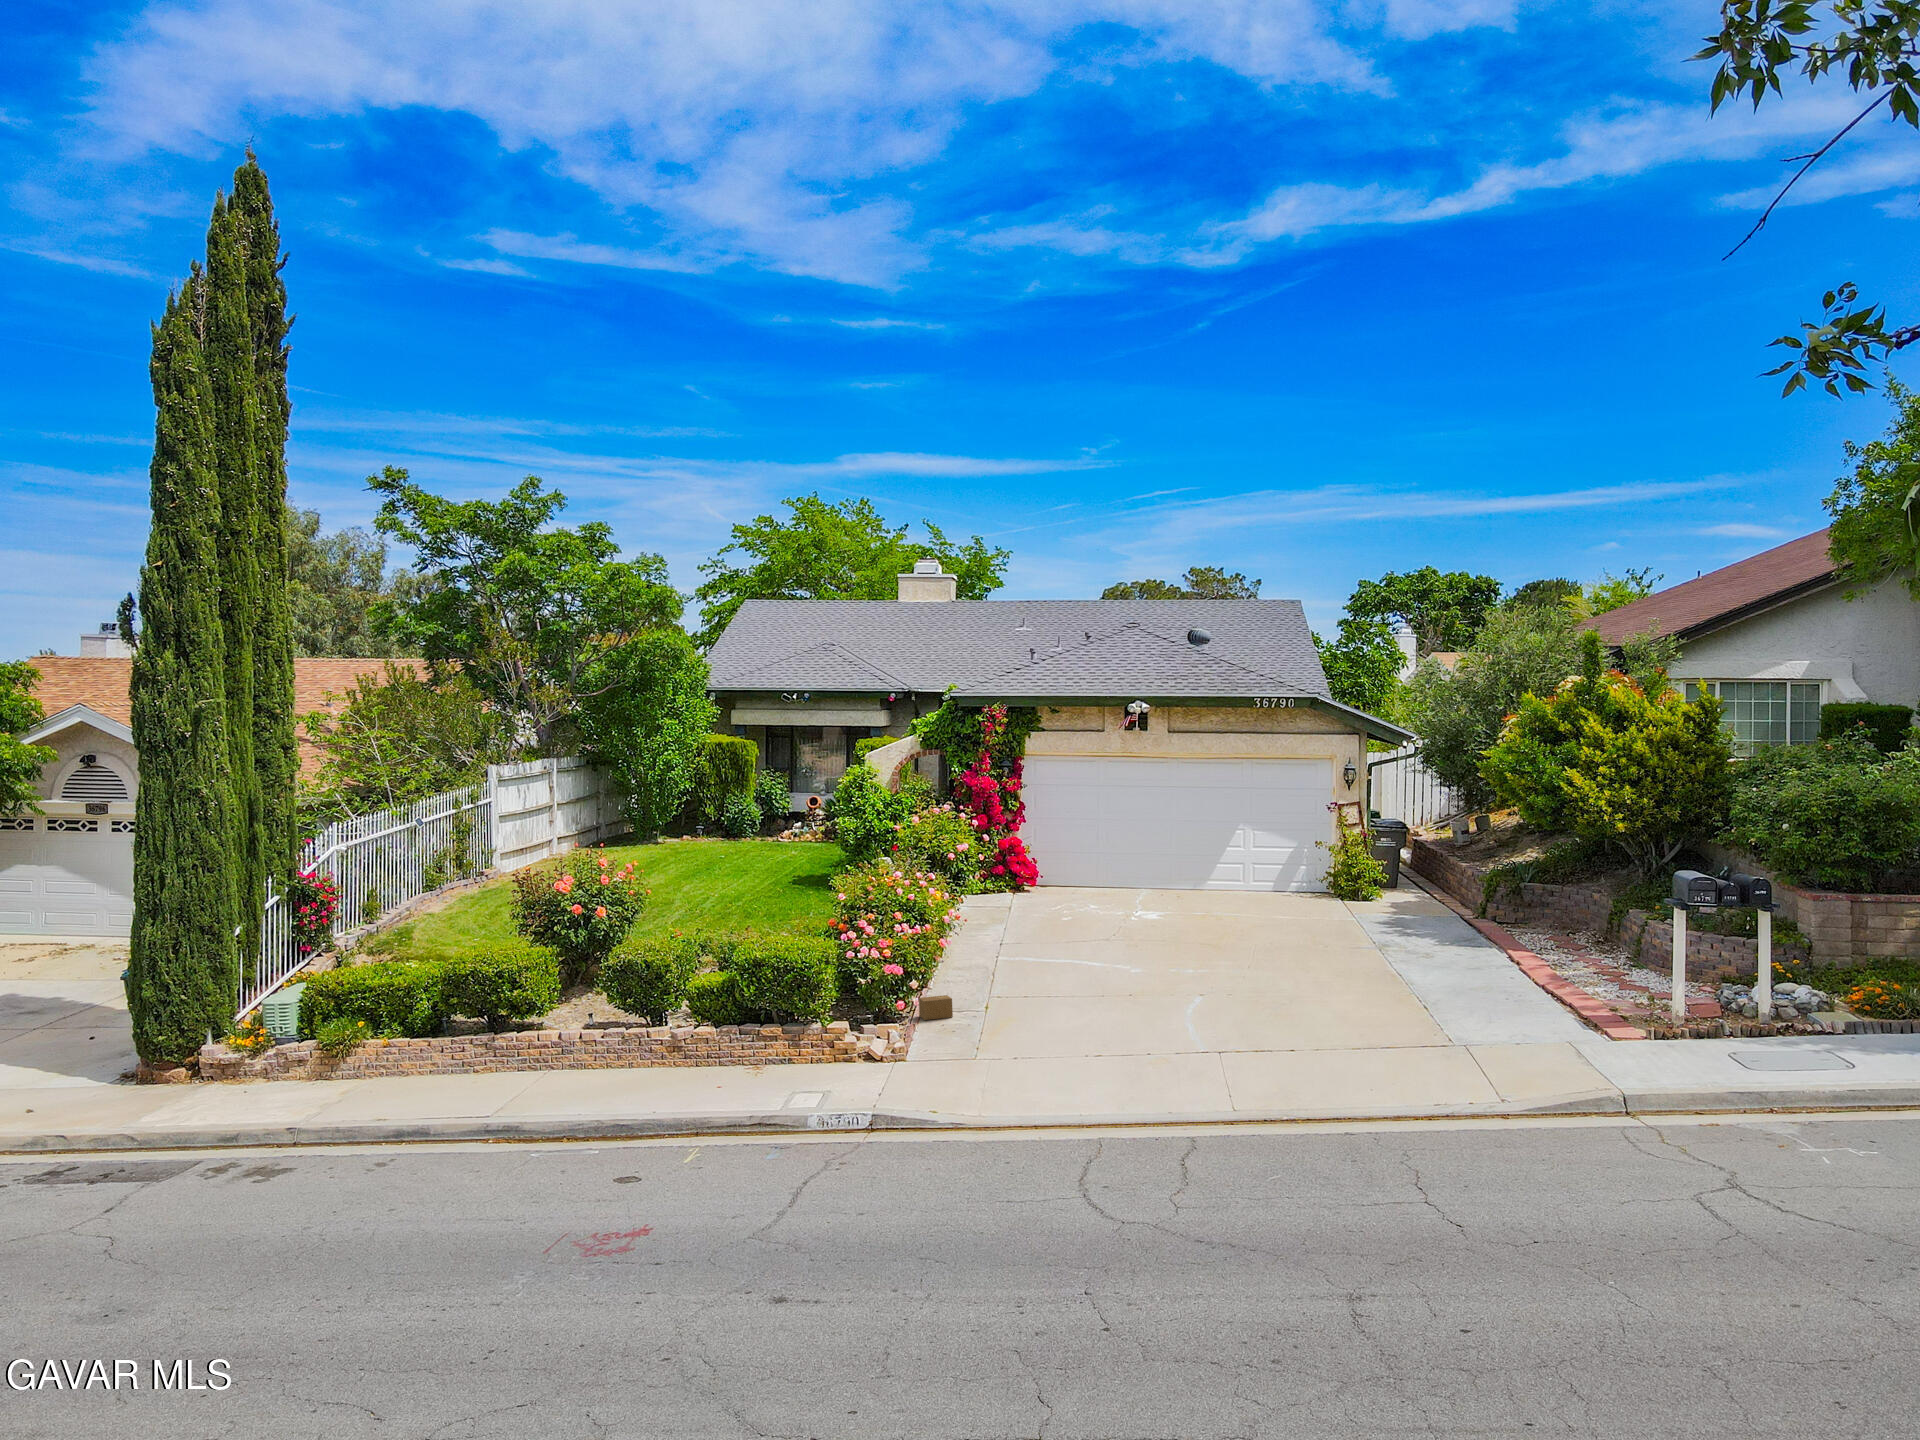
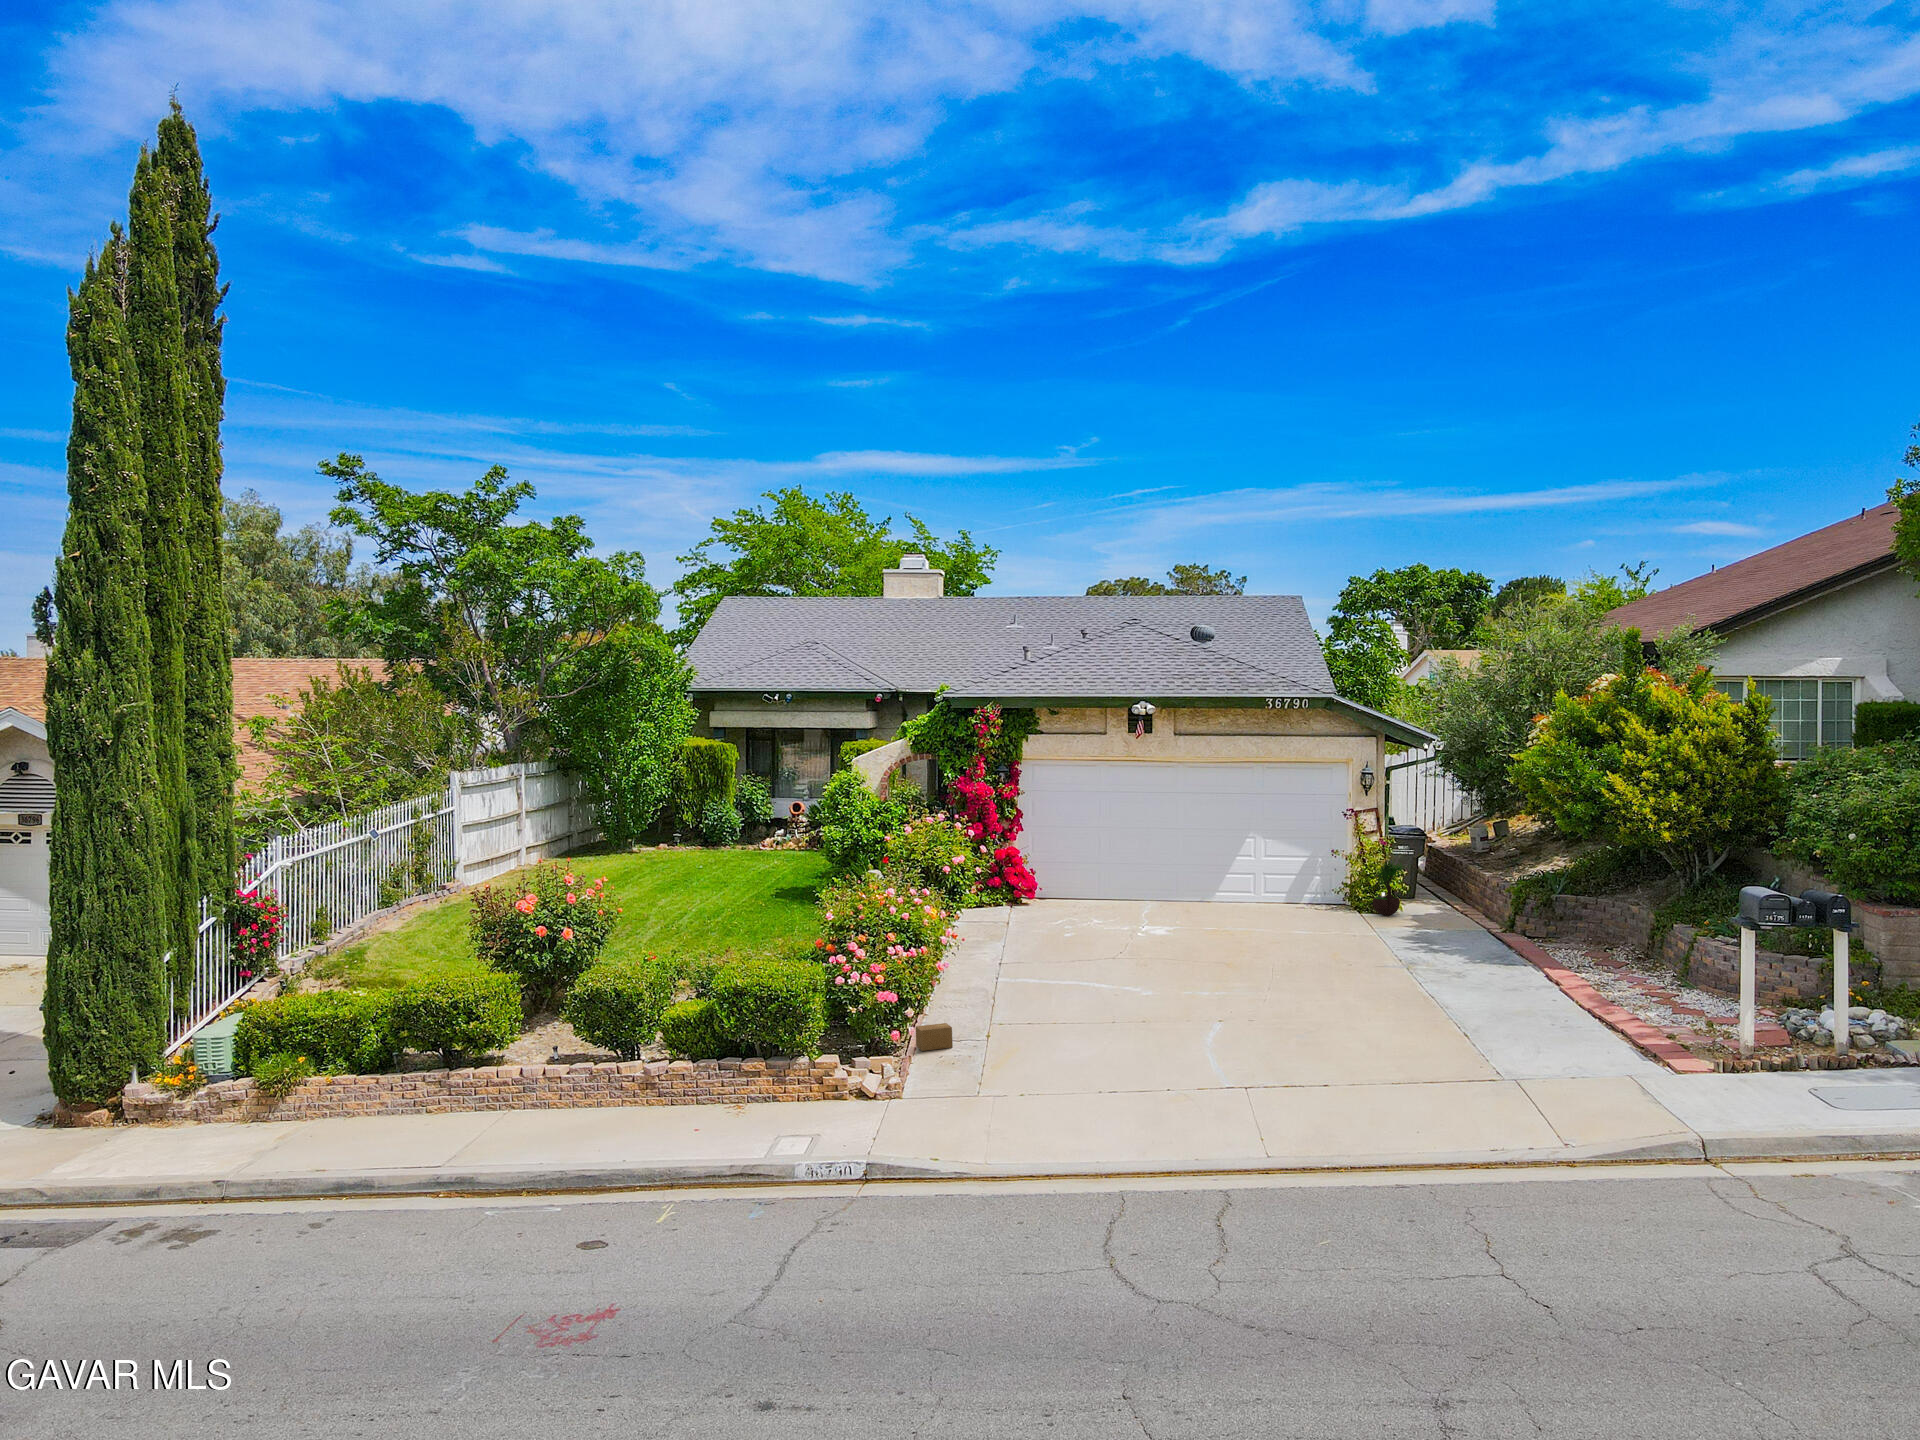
potted tree: none [1352,848,1385,904] -> present [1373,861,1403,916]

